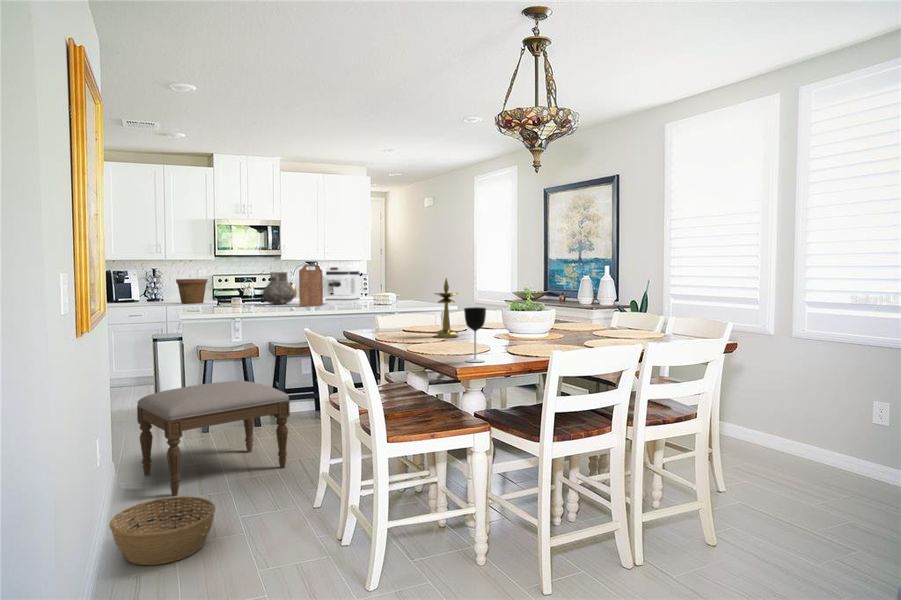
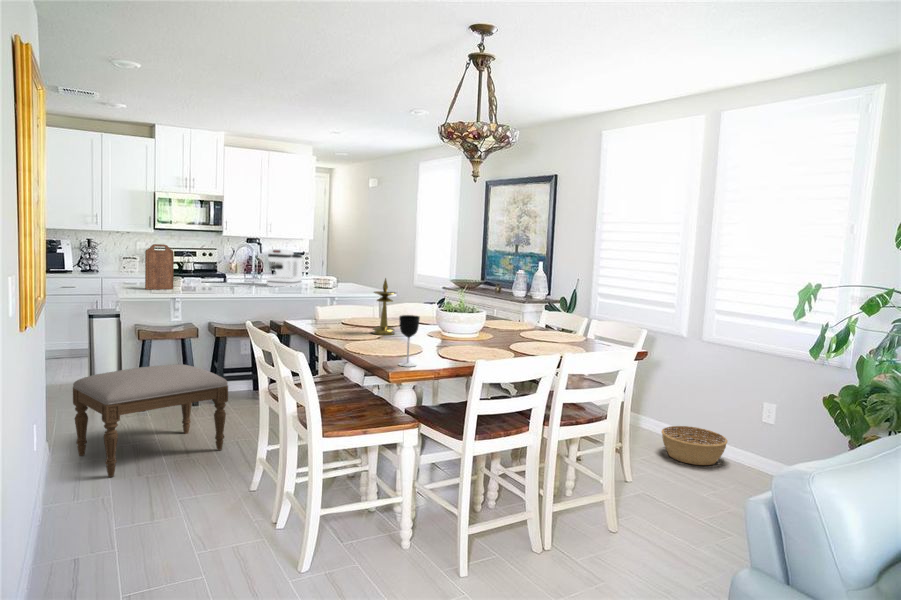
cutting board: present [299,264,323,306] -> present [145,244,174,289]
vase: present [263,272,295,304] -> none [202,250,237,283]
flower pot: present [176,279,207,304] -> none [111,251,145,277]
basket: present [110,497,215,565] -> present [662,426,727,465]

